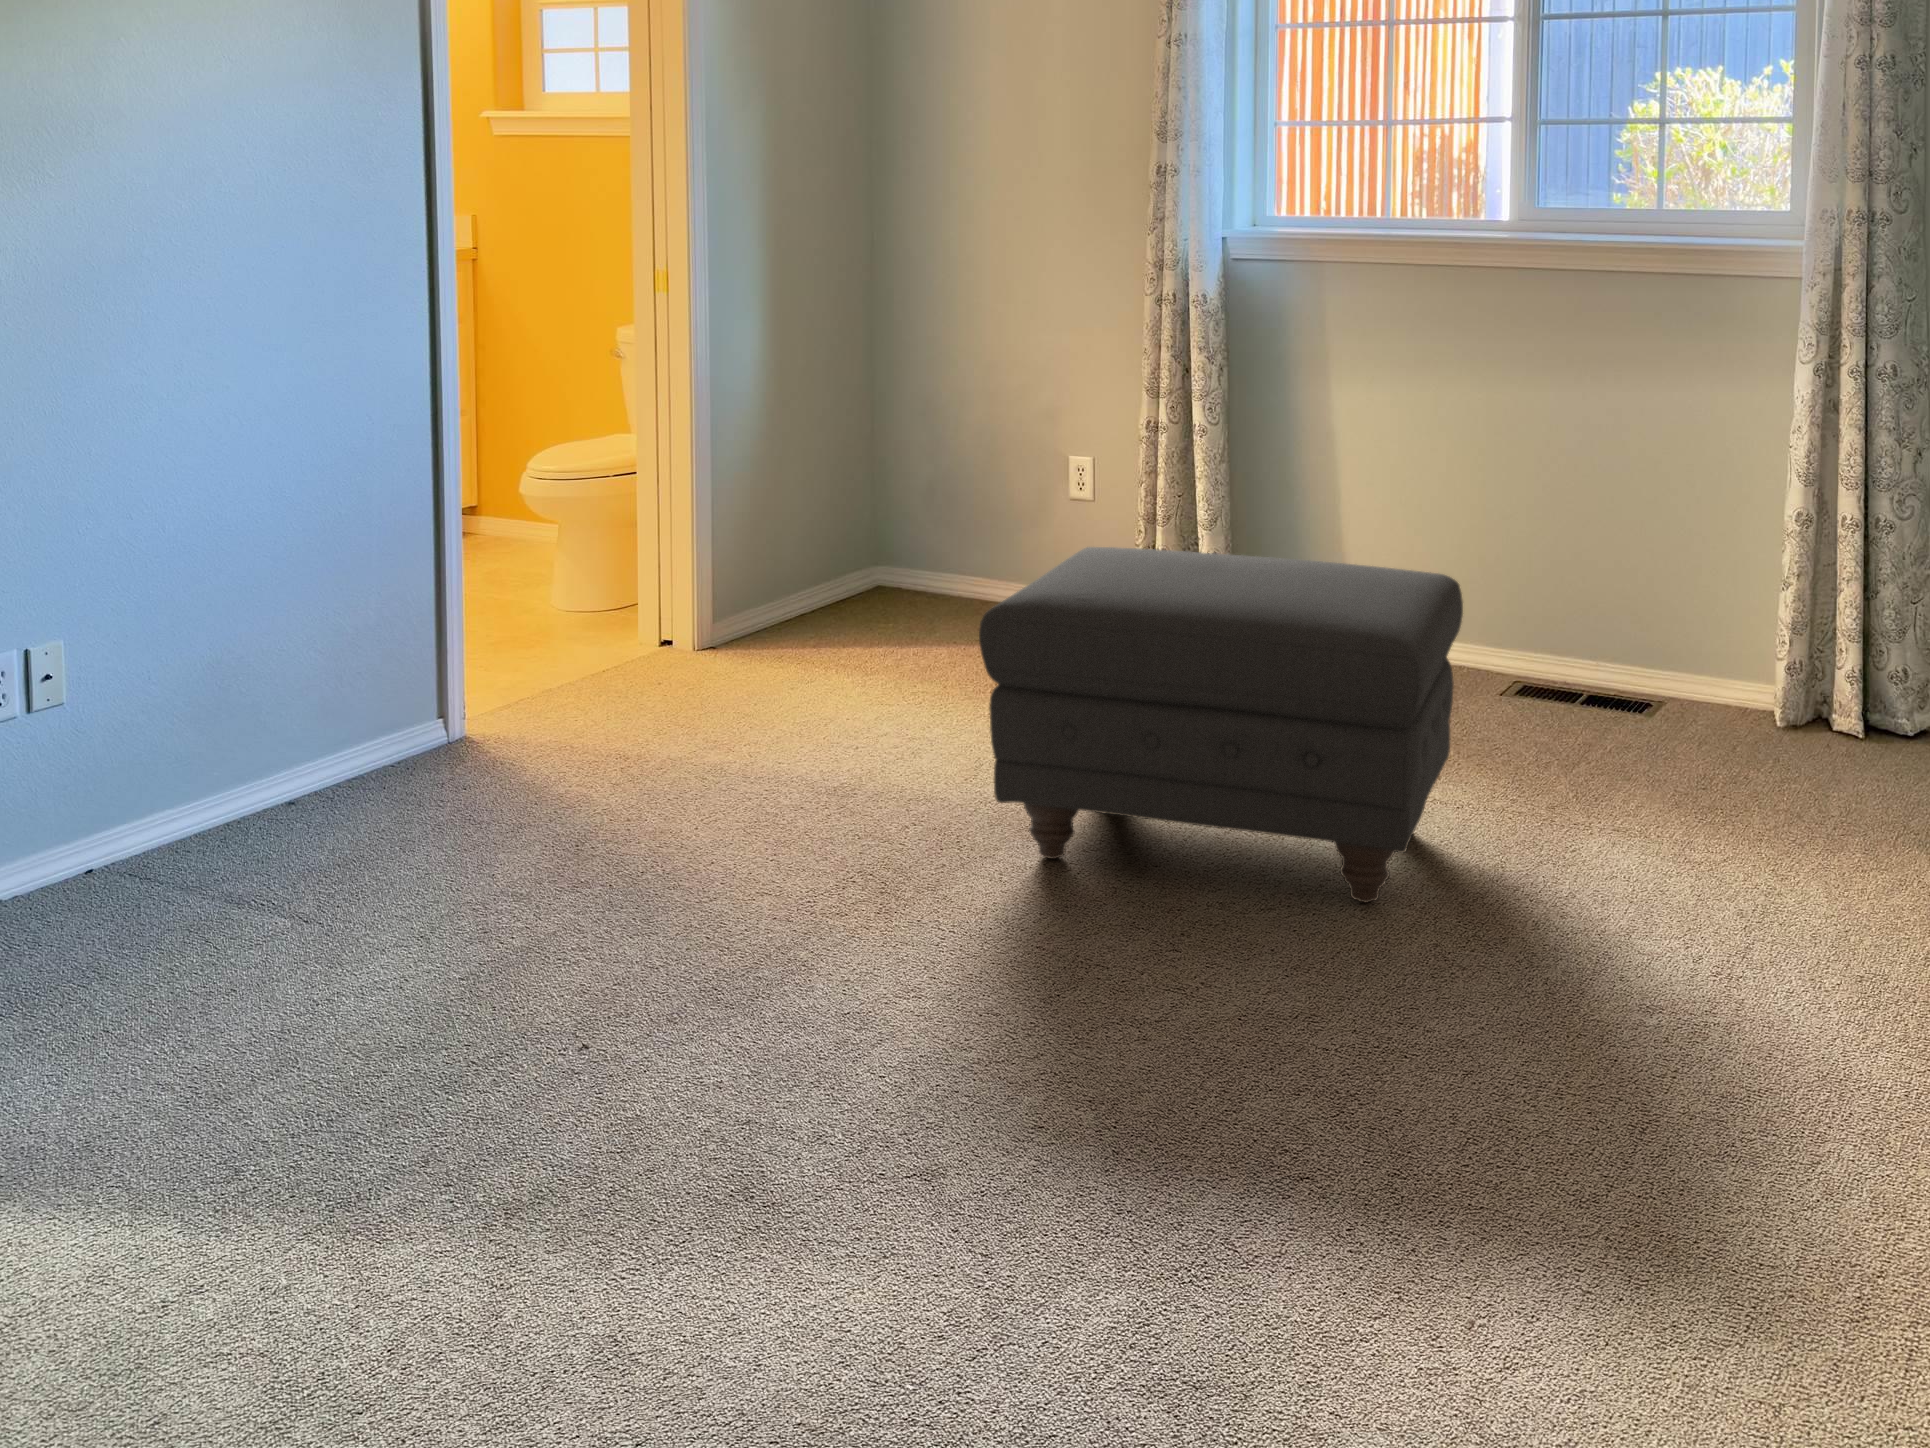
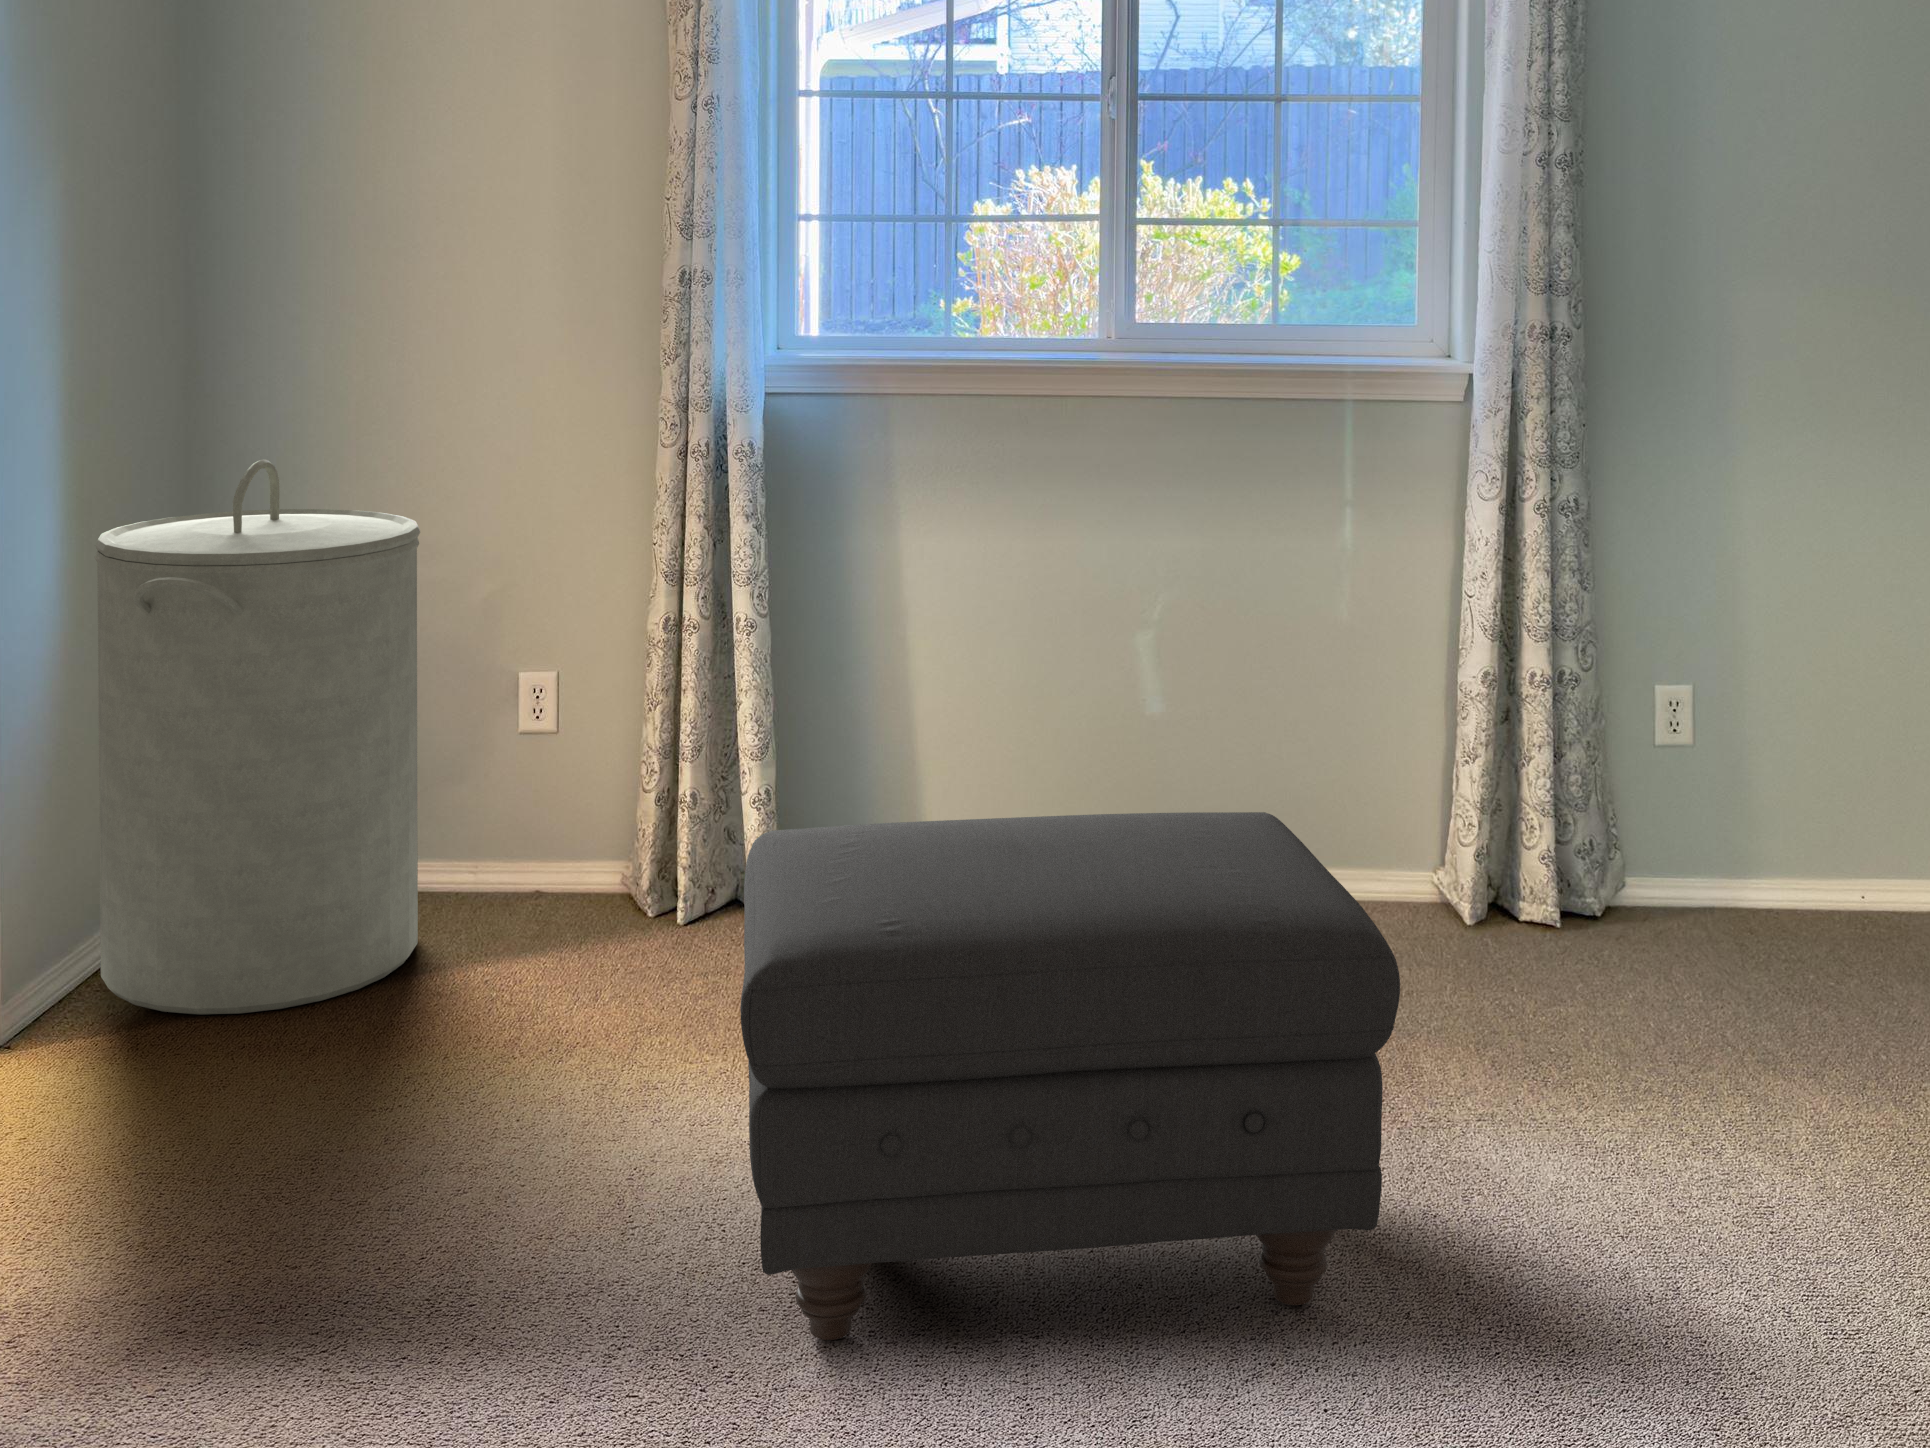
laundry hamper: none [775,292,978,653] -> present [95,460,420,1014]

